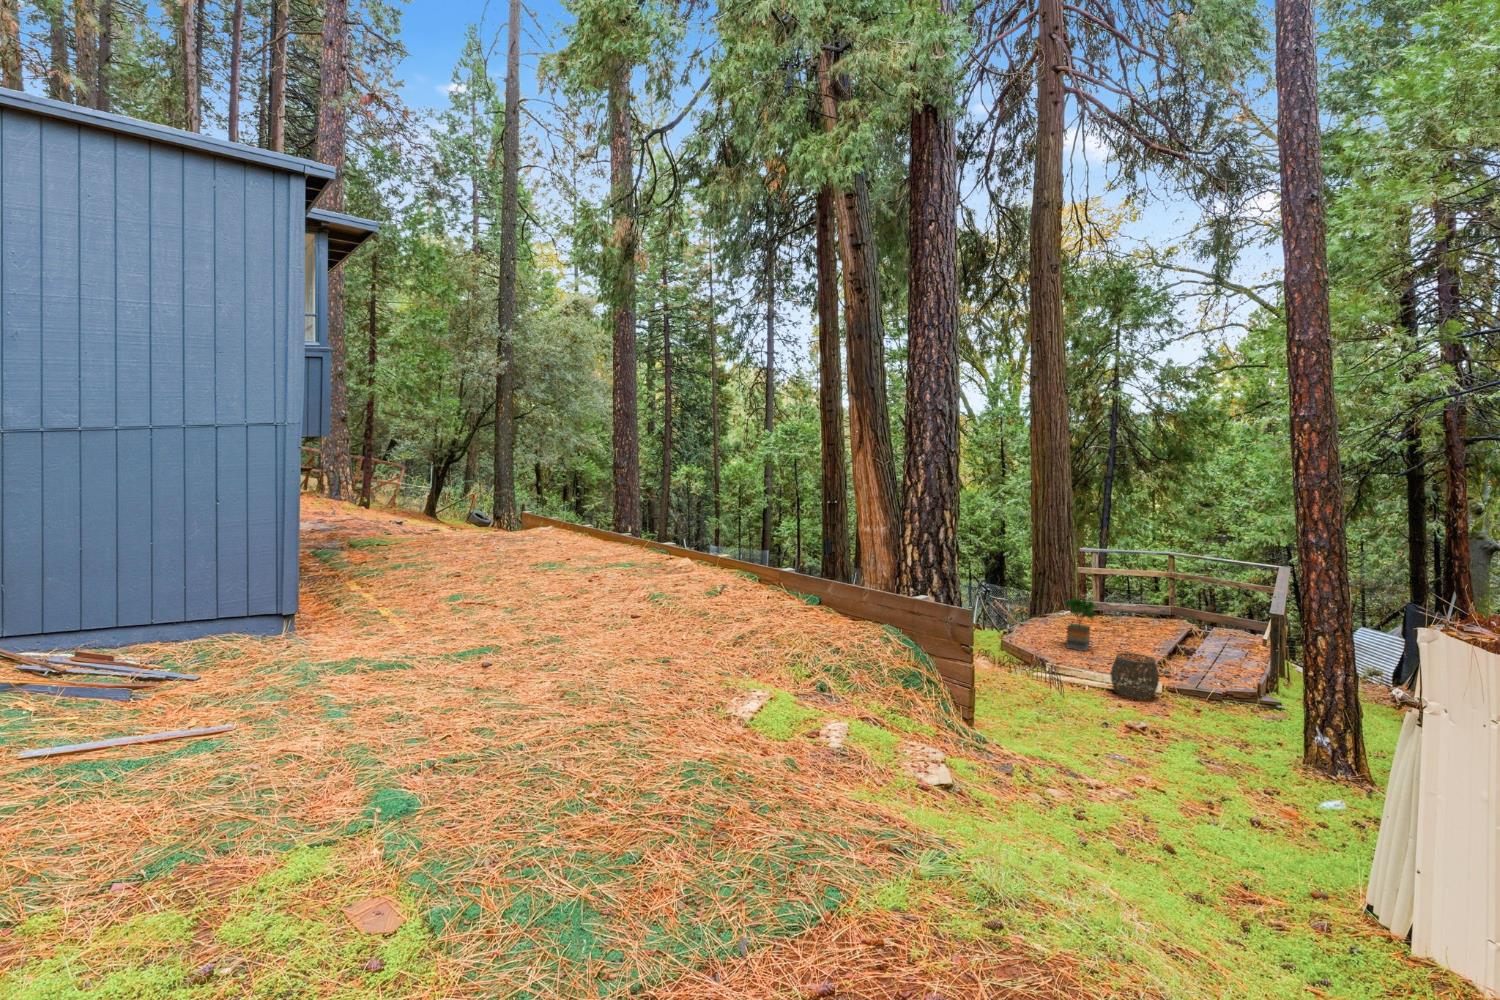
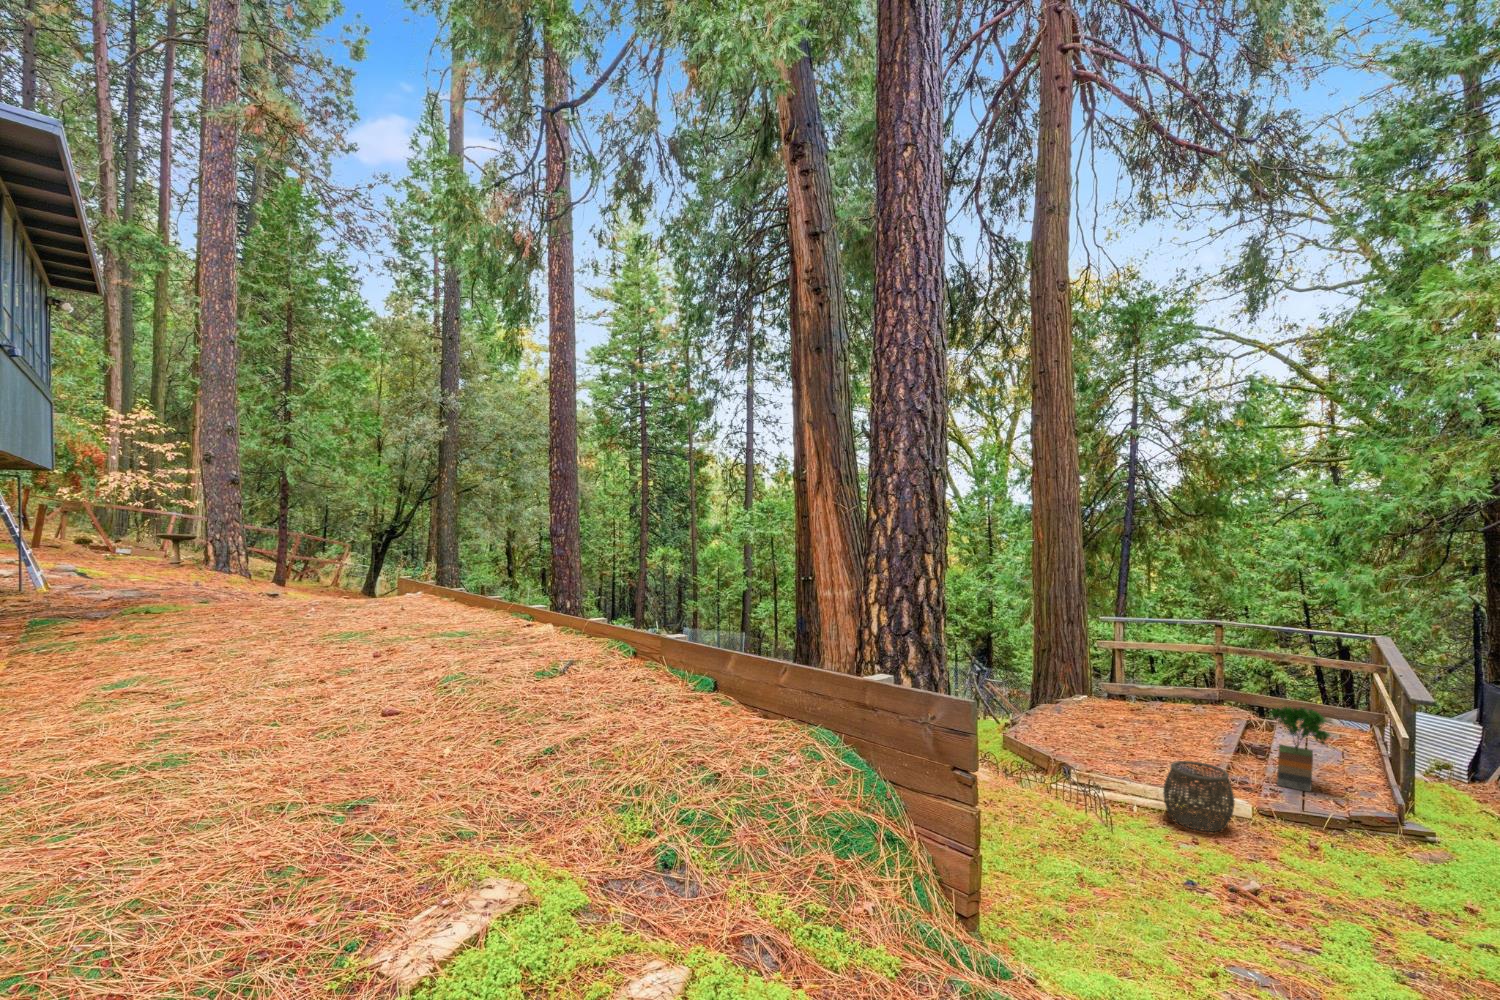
potted tree: present [1065,599,1098,651] -> present [1270,707,1330,792]

